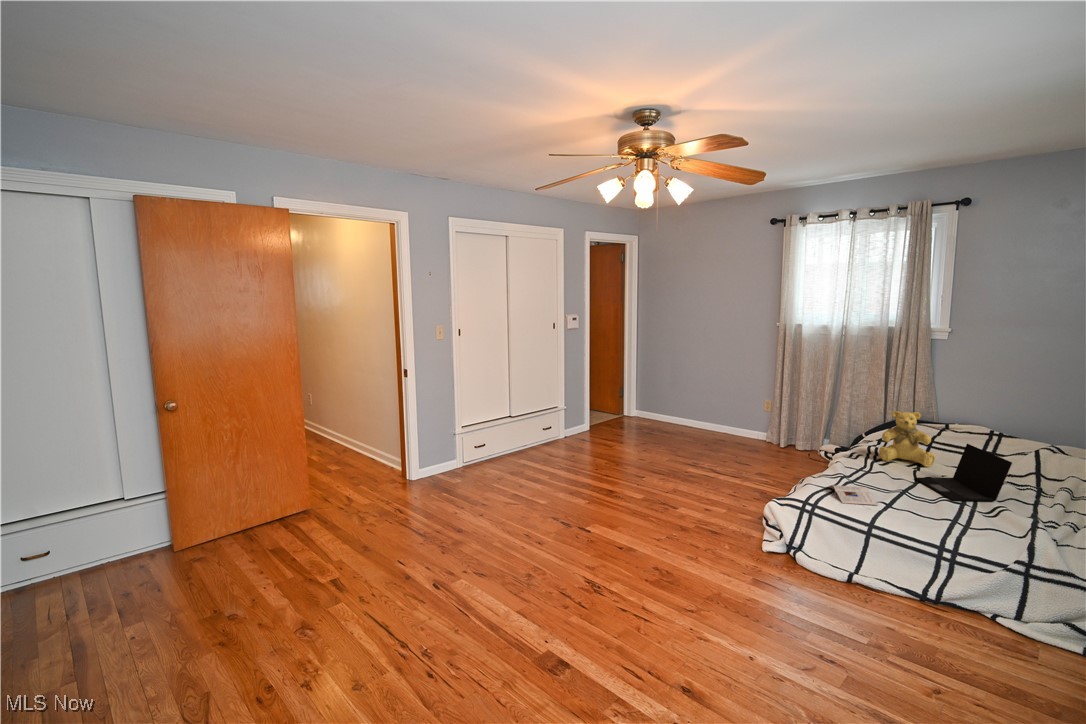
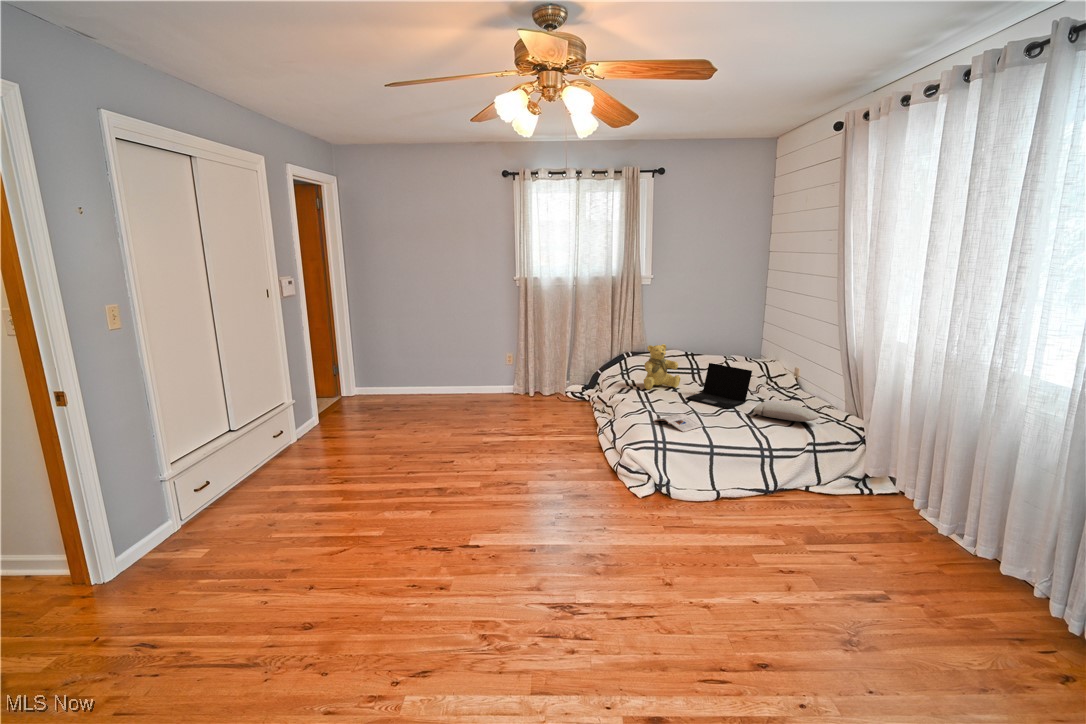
pillow: none [973,502,1066,539] -> present [754,400,820,422]

